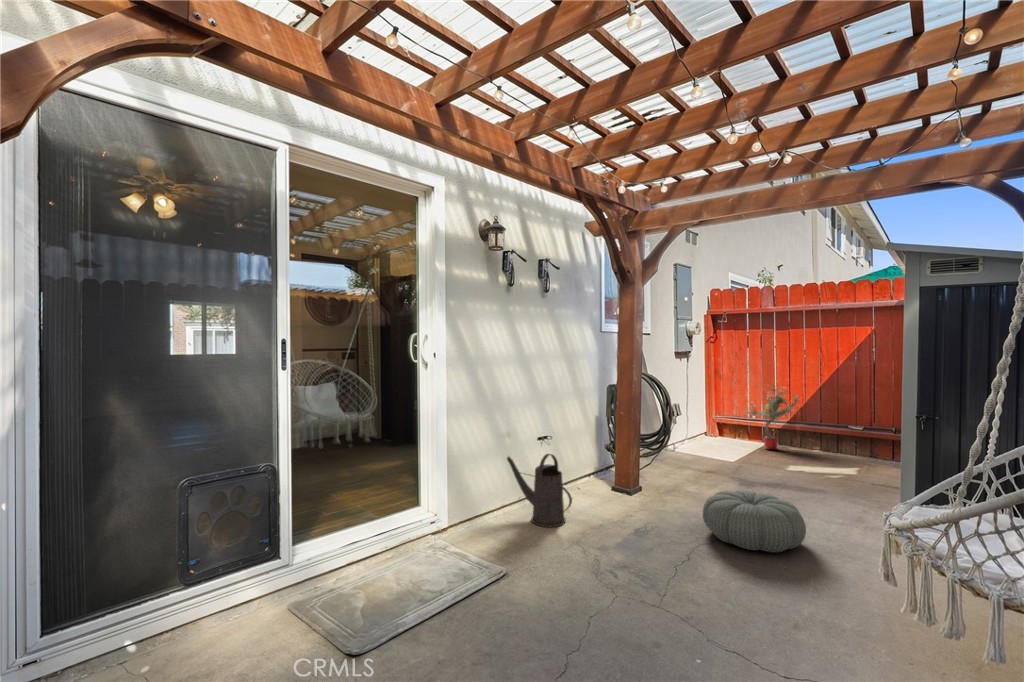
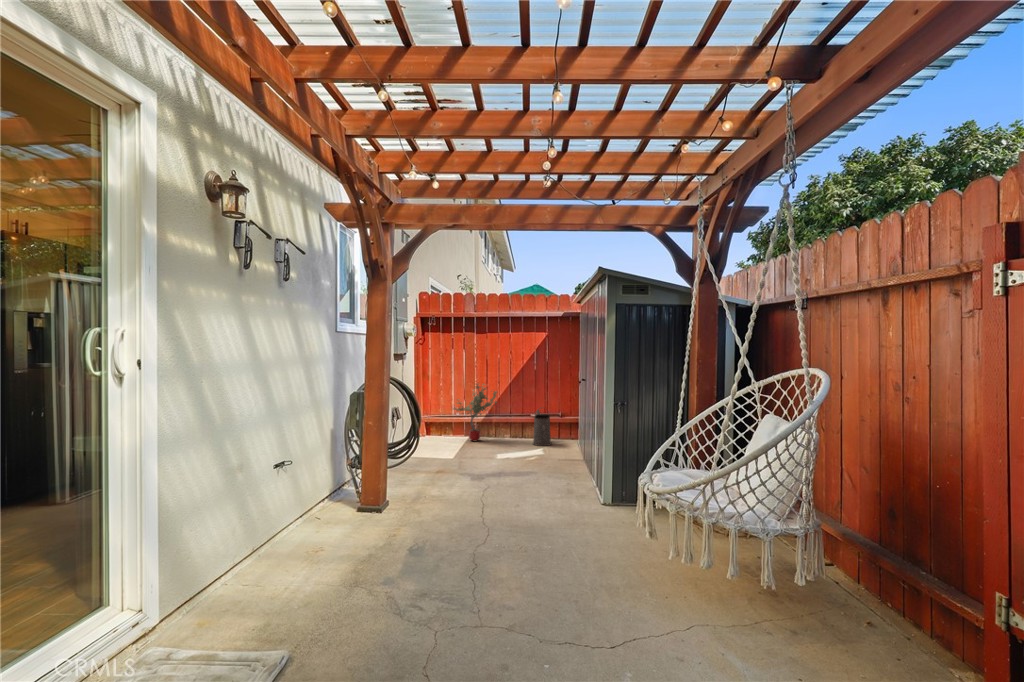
watering can: present [507,454,572,527] -> present [533,409,551,446]
pouf: present [703,490,806,552] -> none [472,482,556,537]

